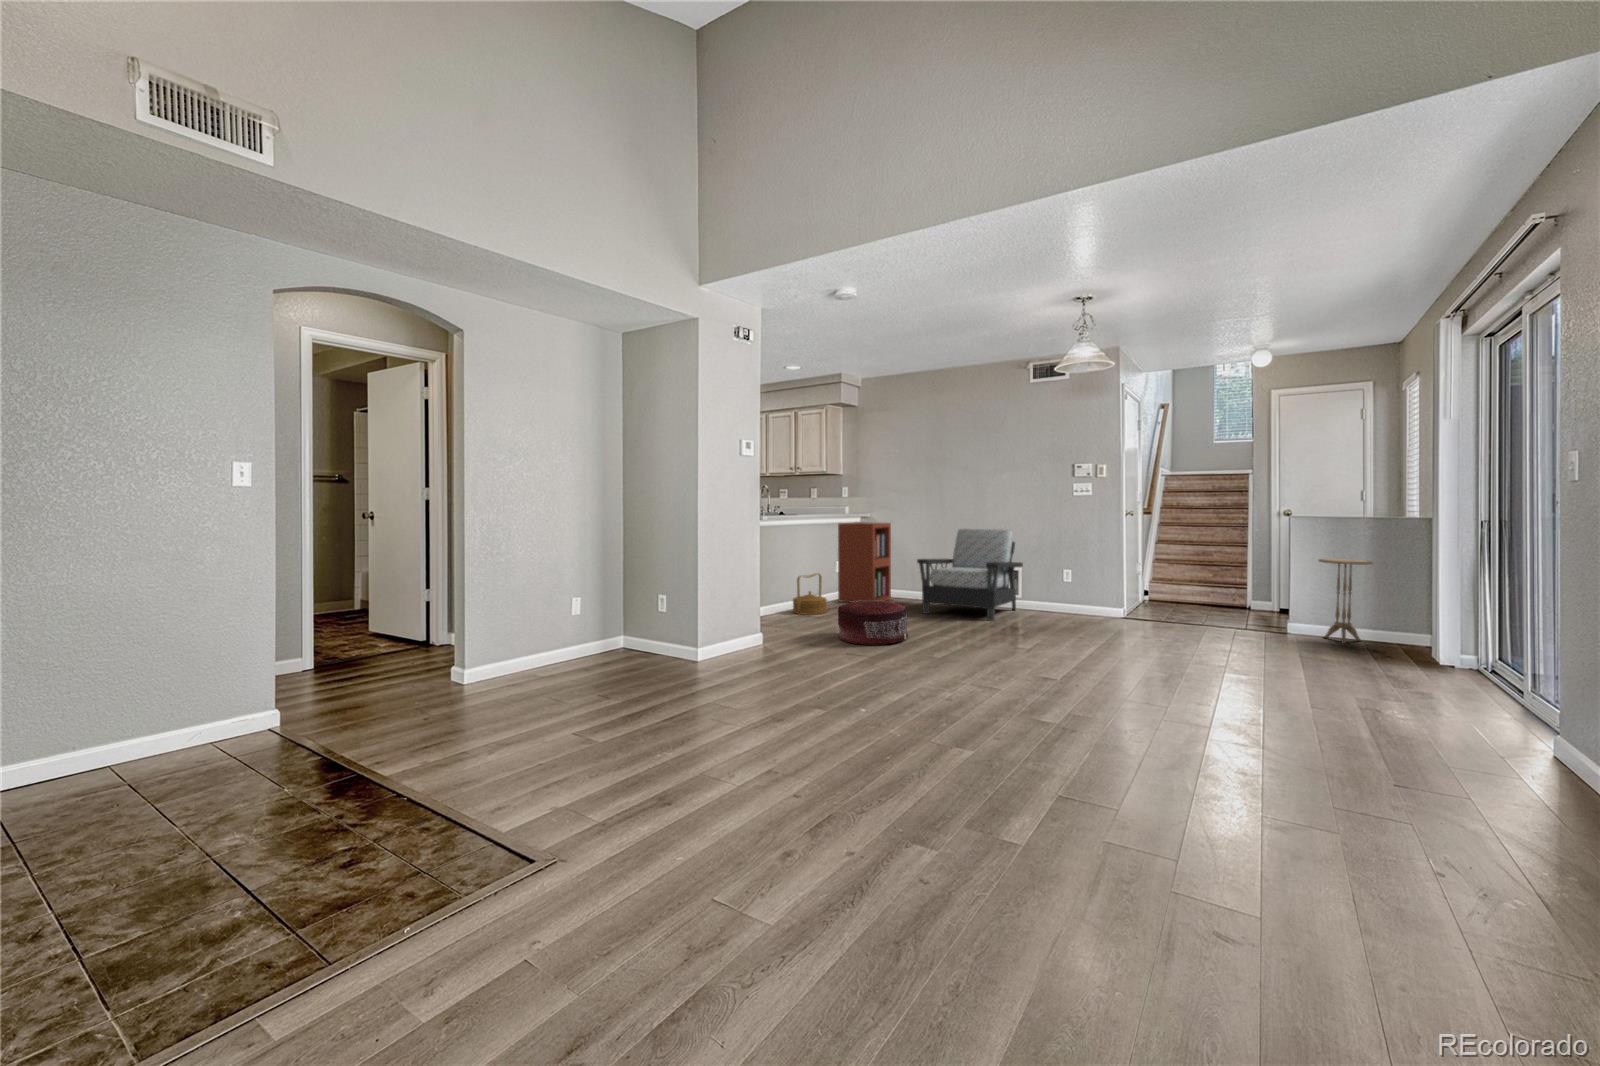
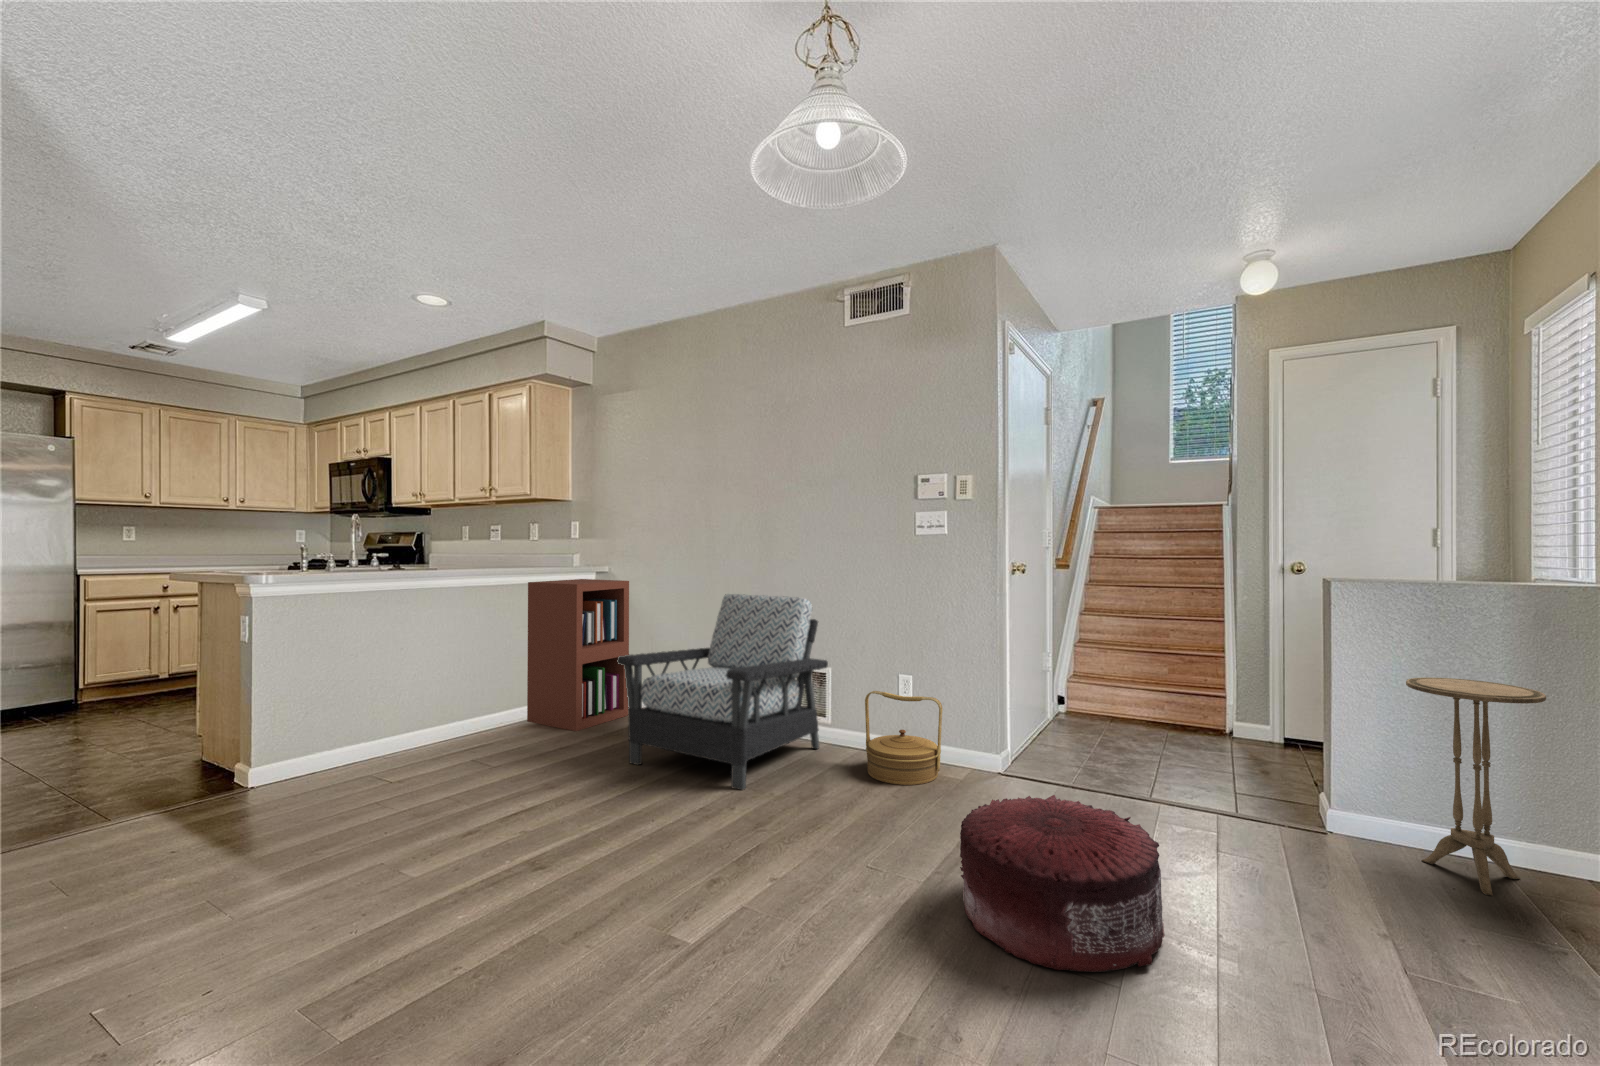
woven basket: present [793,573,827,615] -> present [865,691,943,785]
pouf: present [838,601,908,645] -> present [960,795,1165,972]

